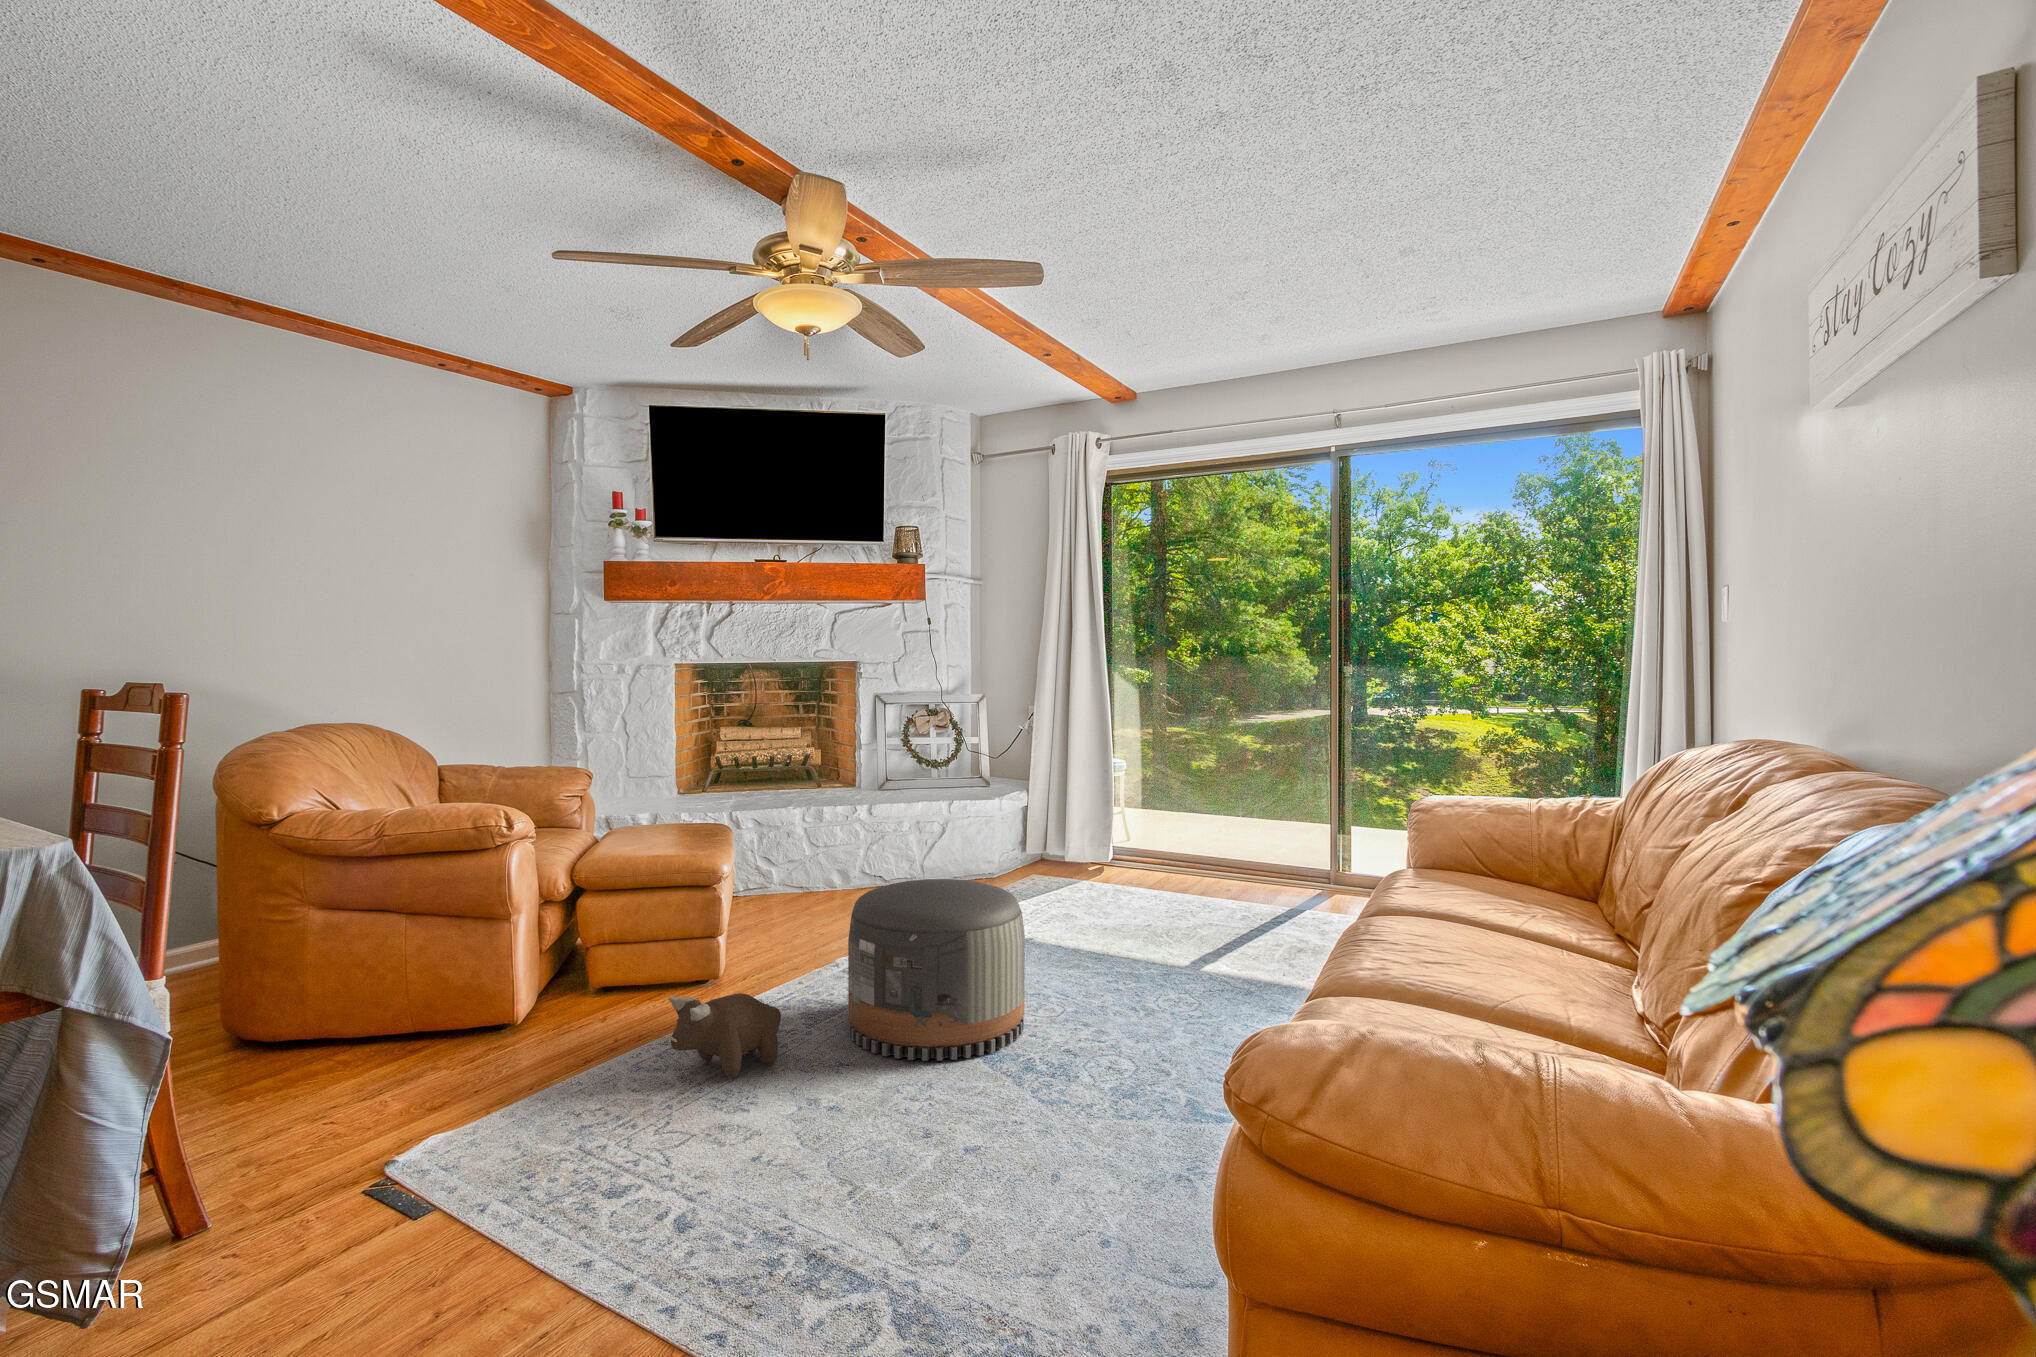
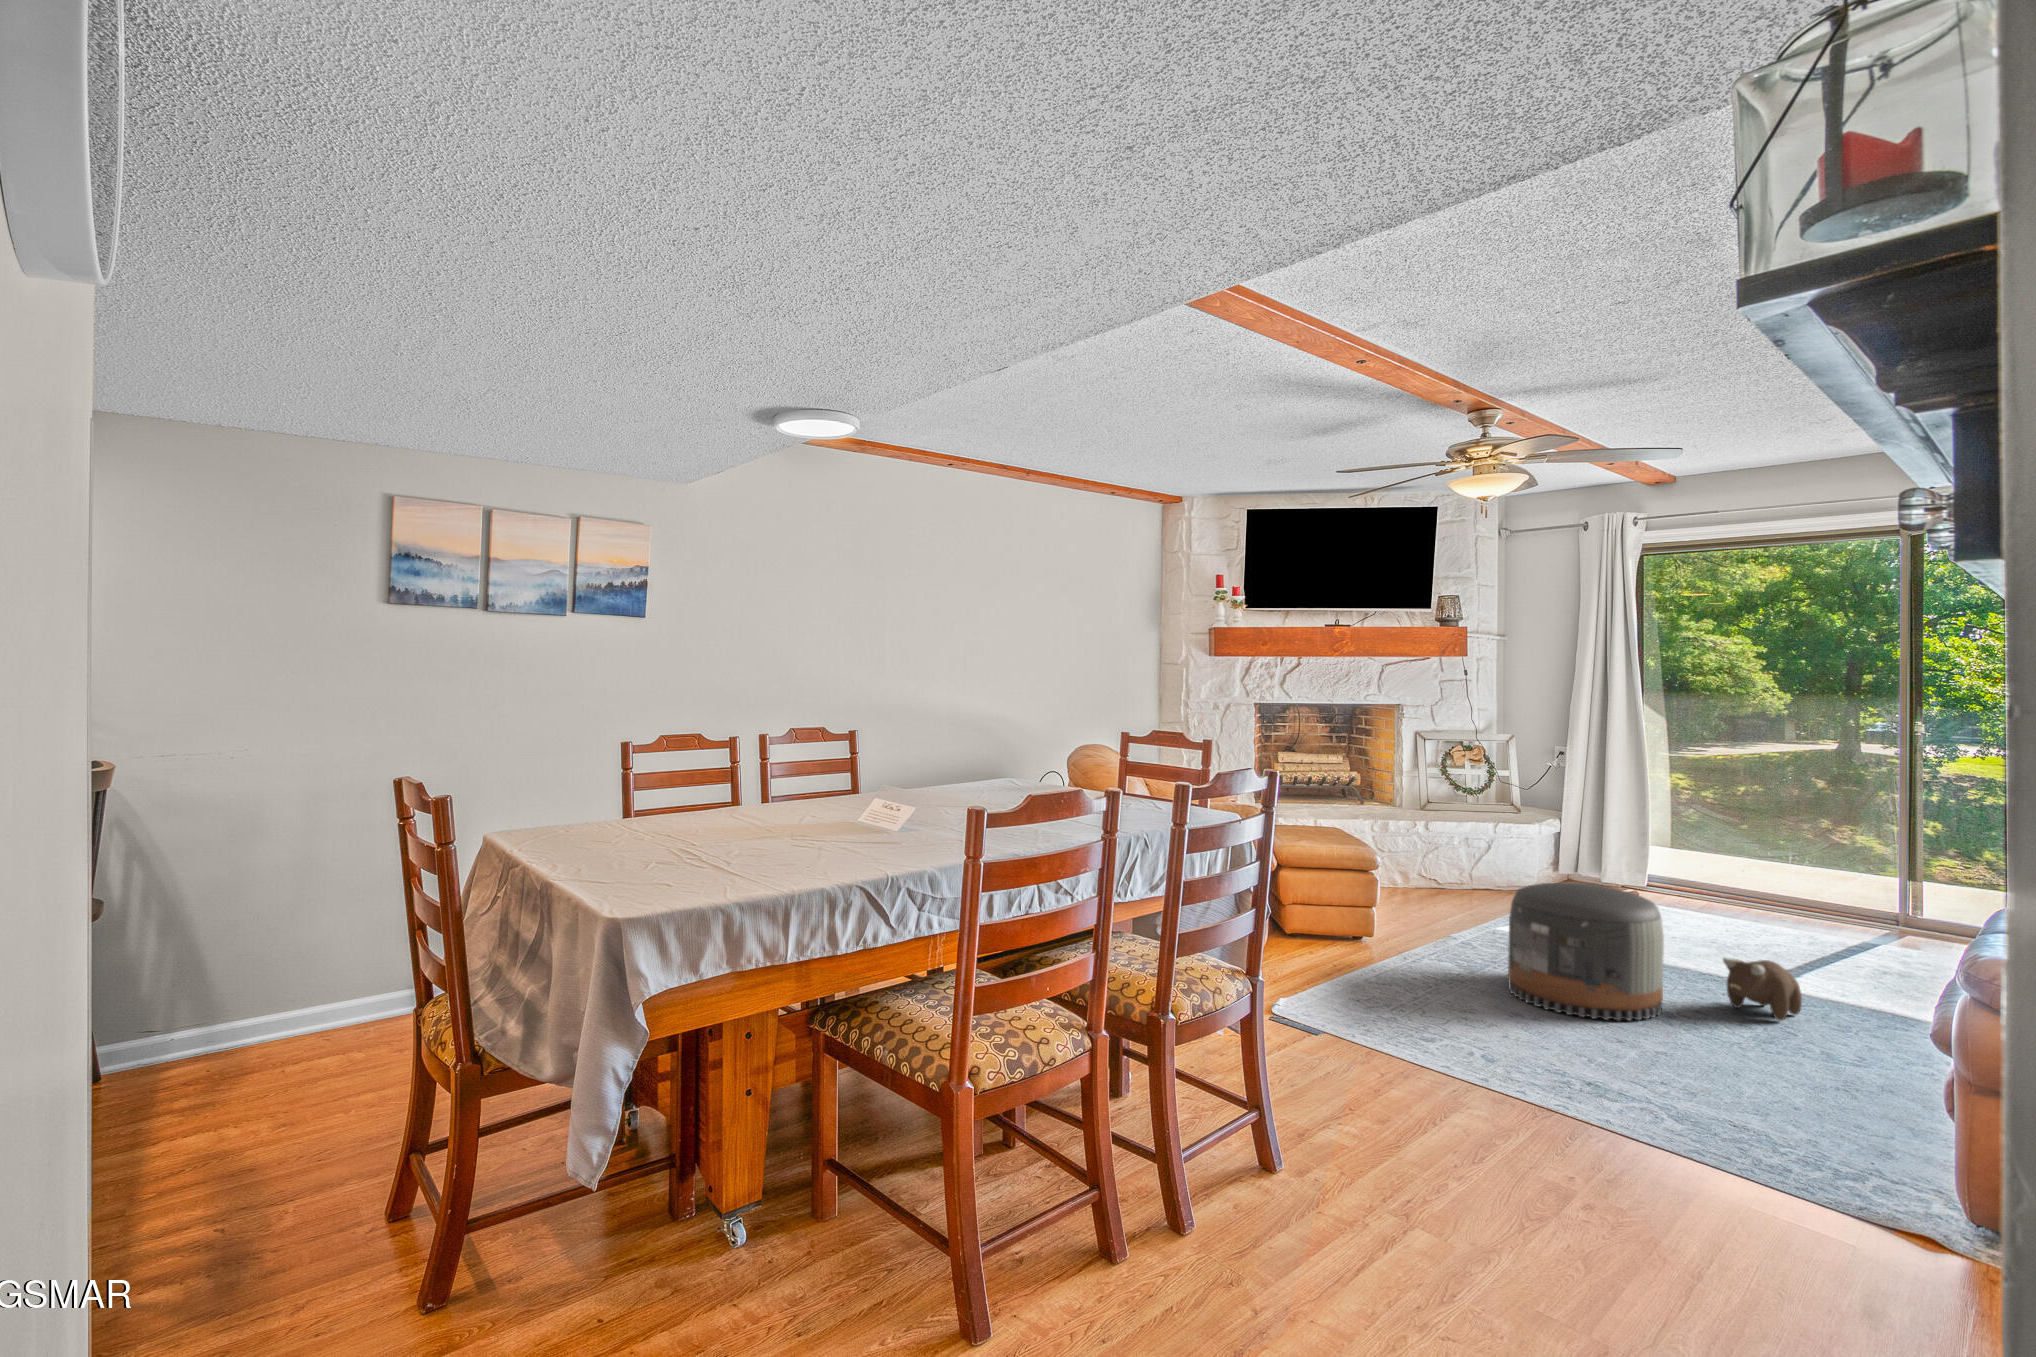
plush toy: present [667,993,781,1079] -> present [1723,958,1802,1021]

